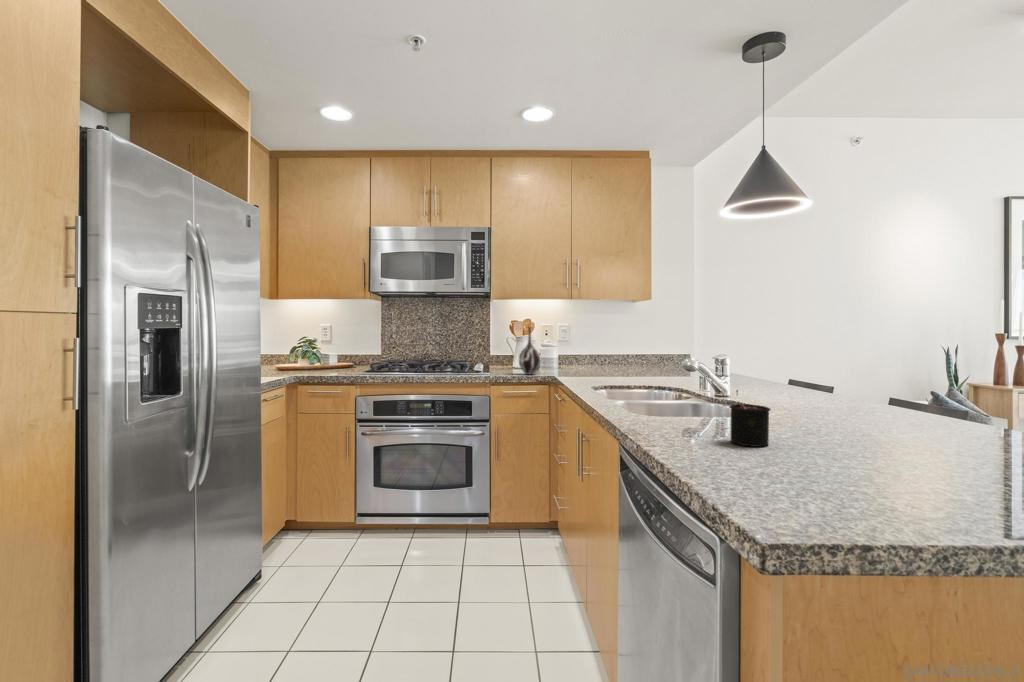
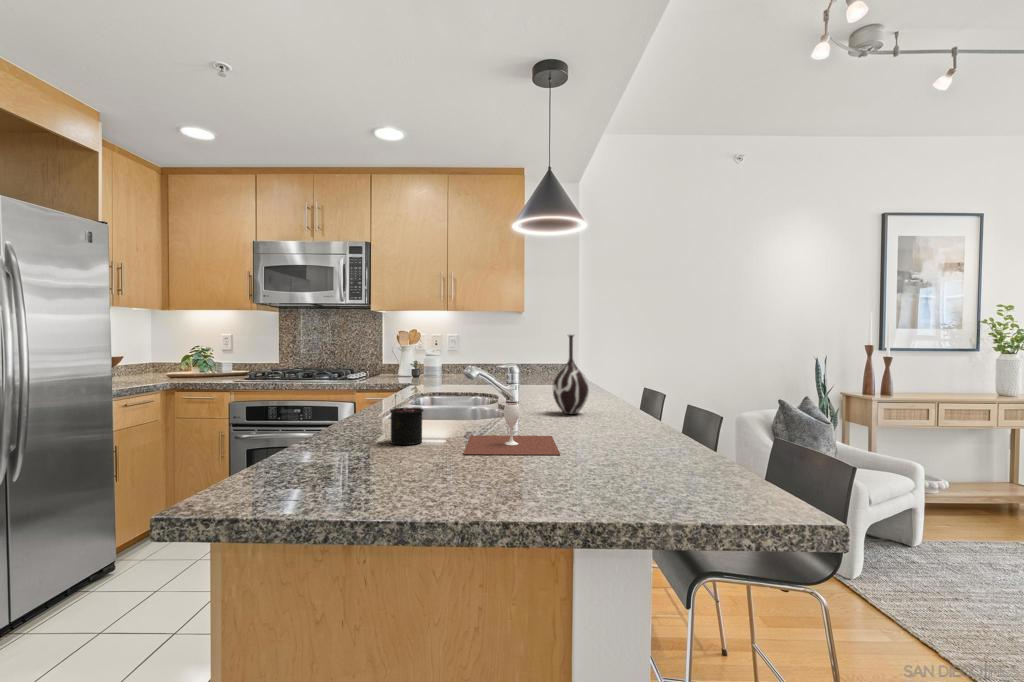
vase: present [519,327,540,375] -> present [553,335,589,414]
wine glass: none [796,400,967,458] -> present [464,404,560,455]

